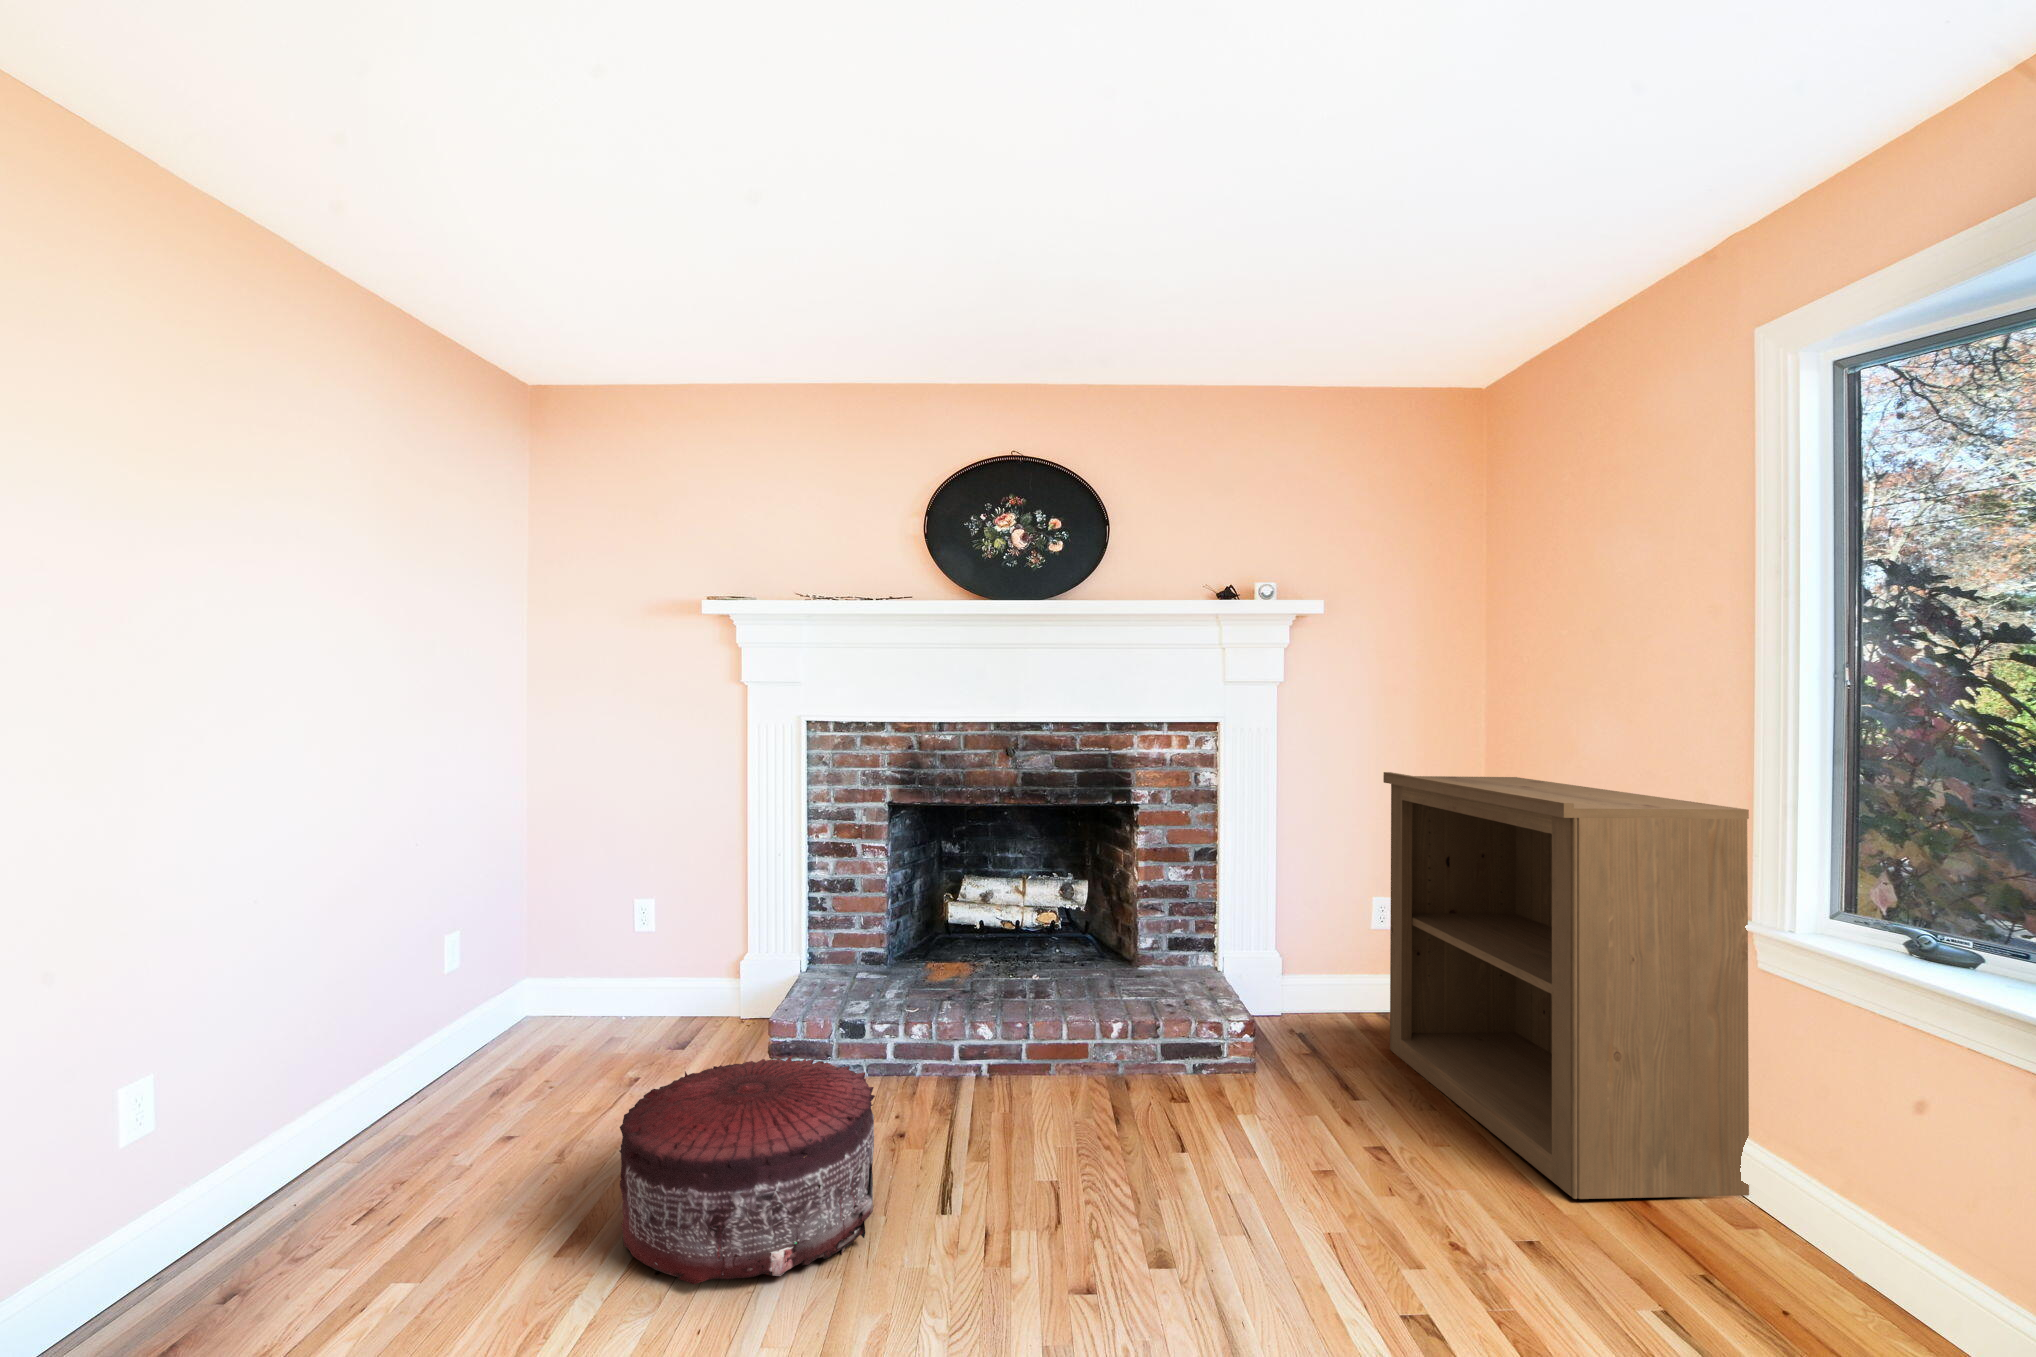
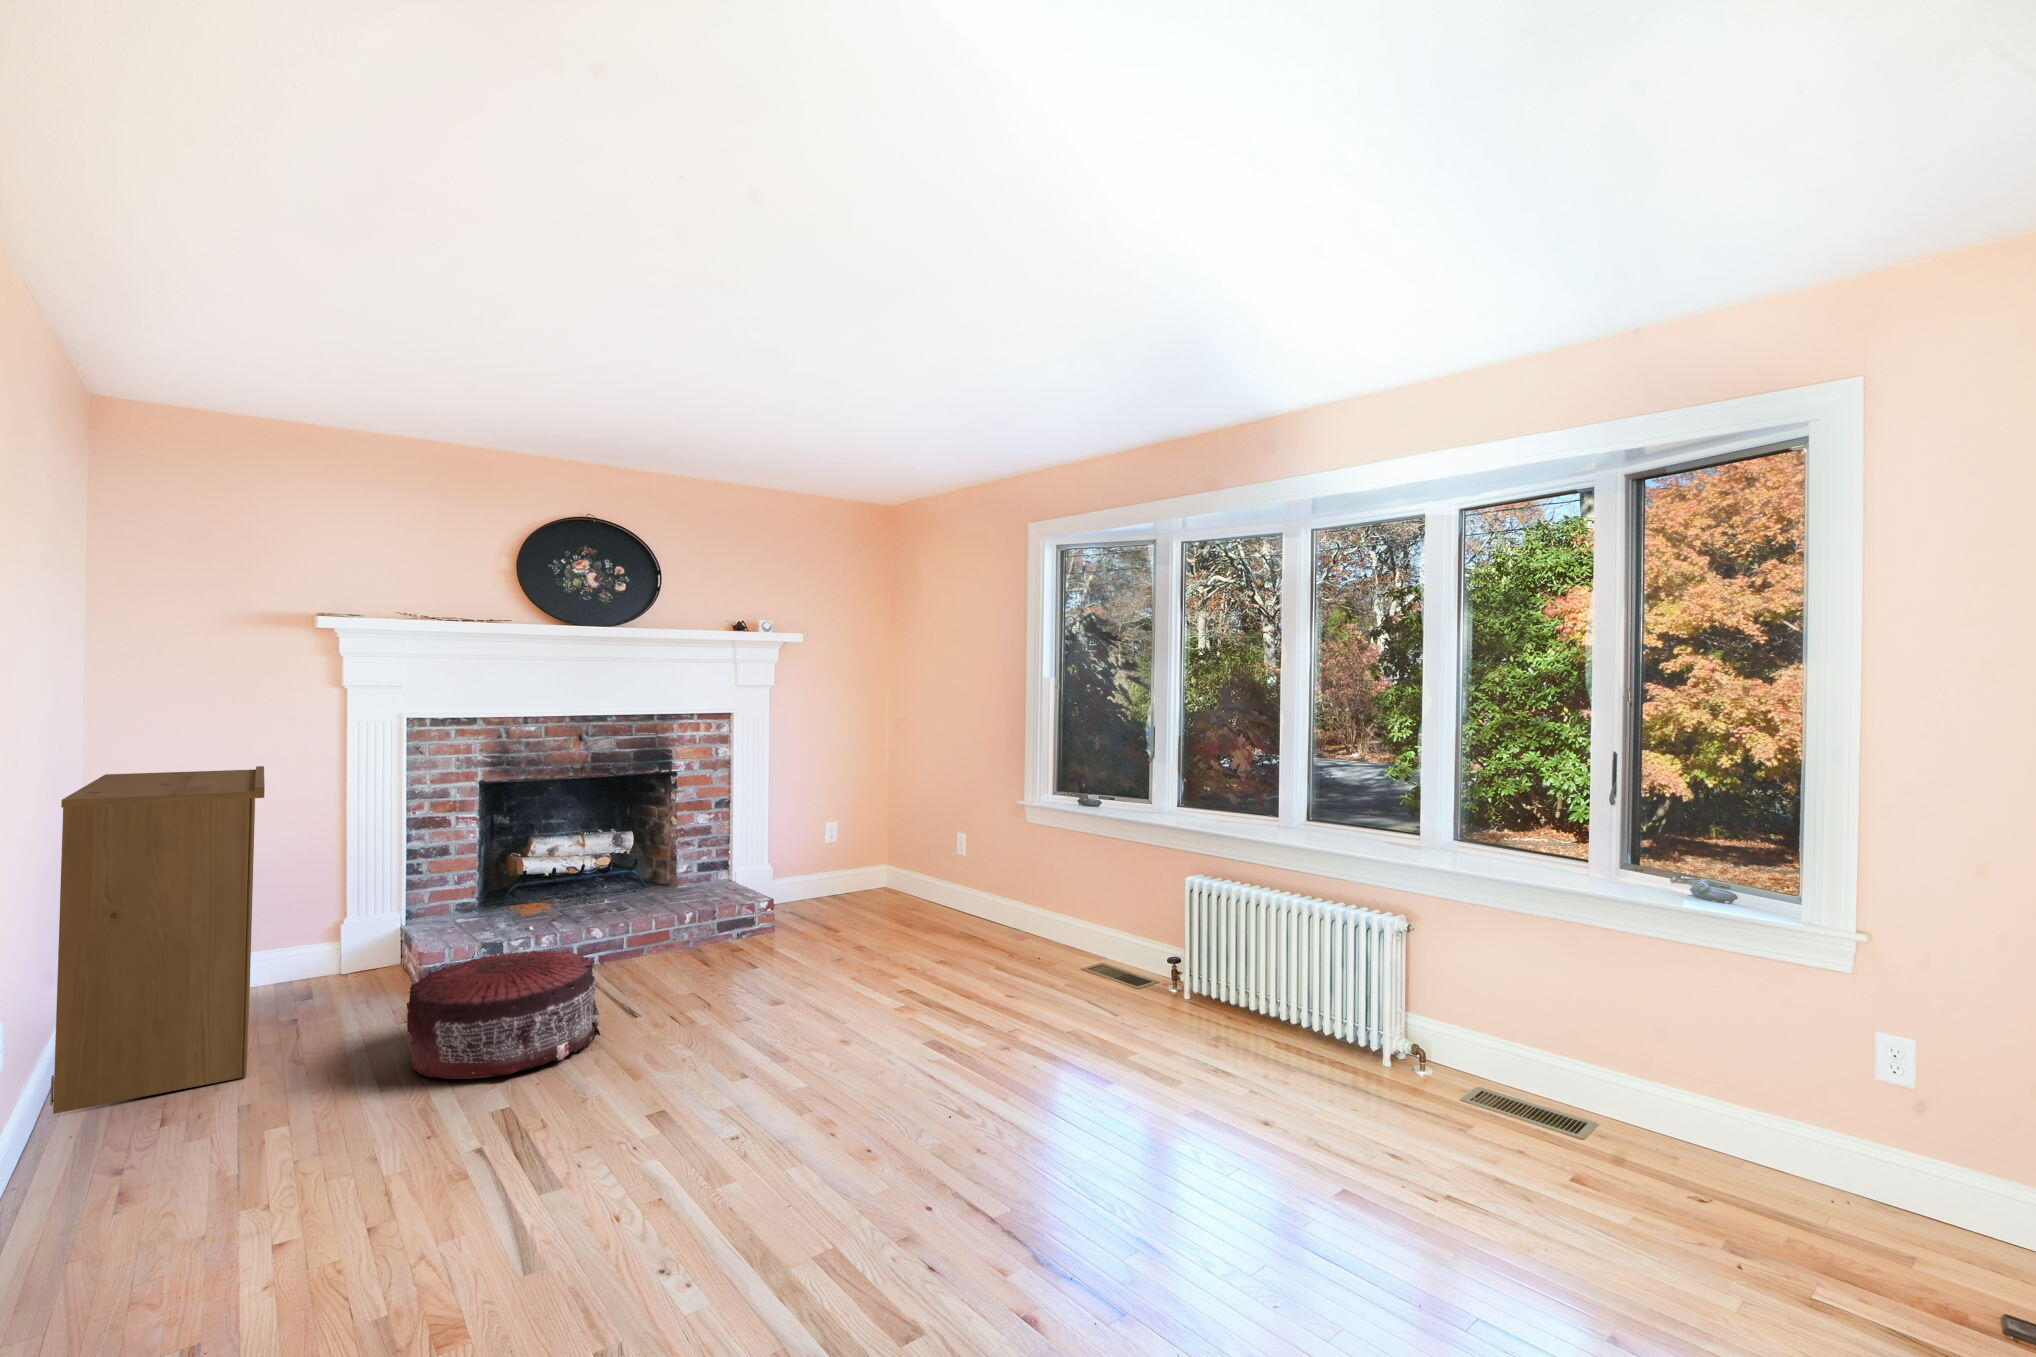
bookshelf: present [1383,772,1749,1199] -> present [50,766,265,1114]

